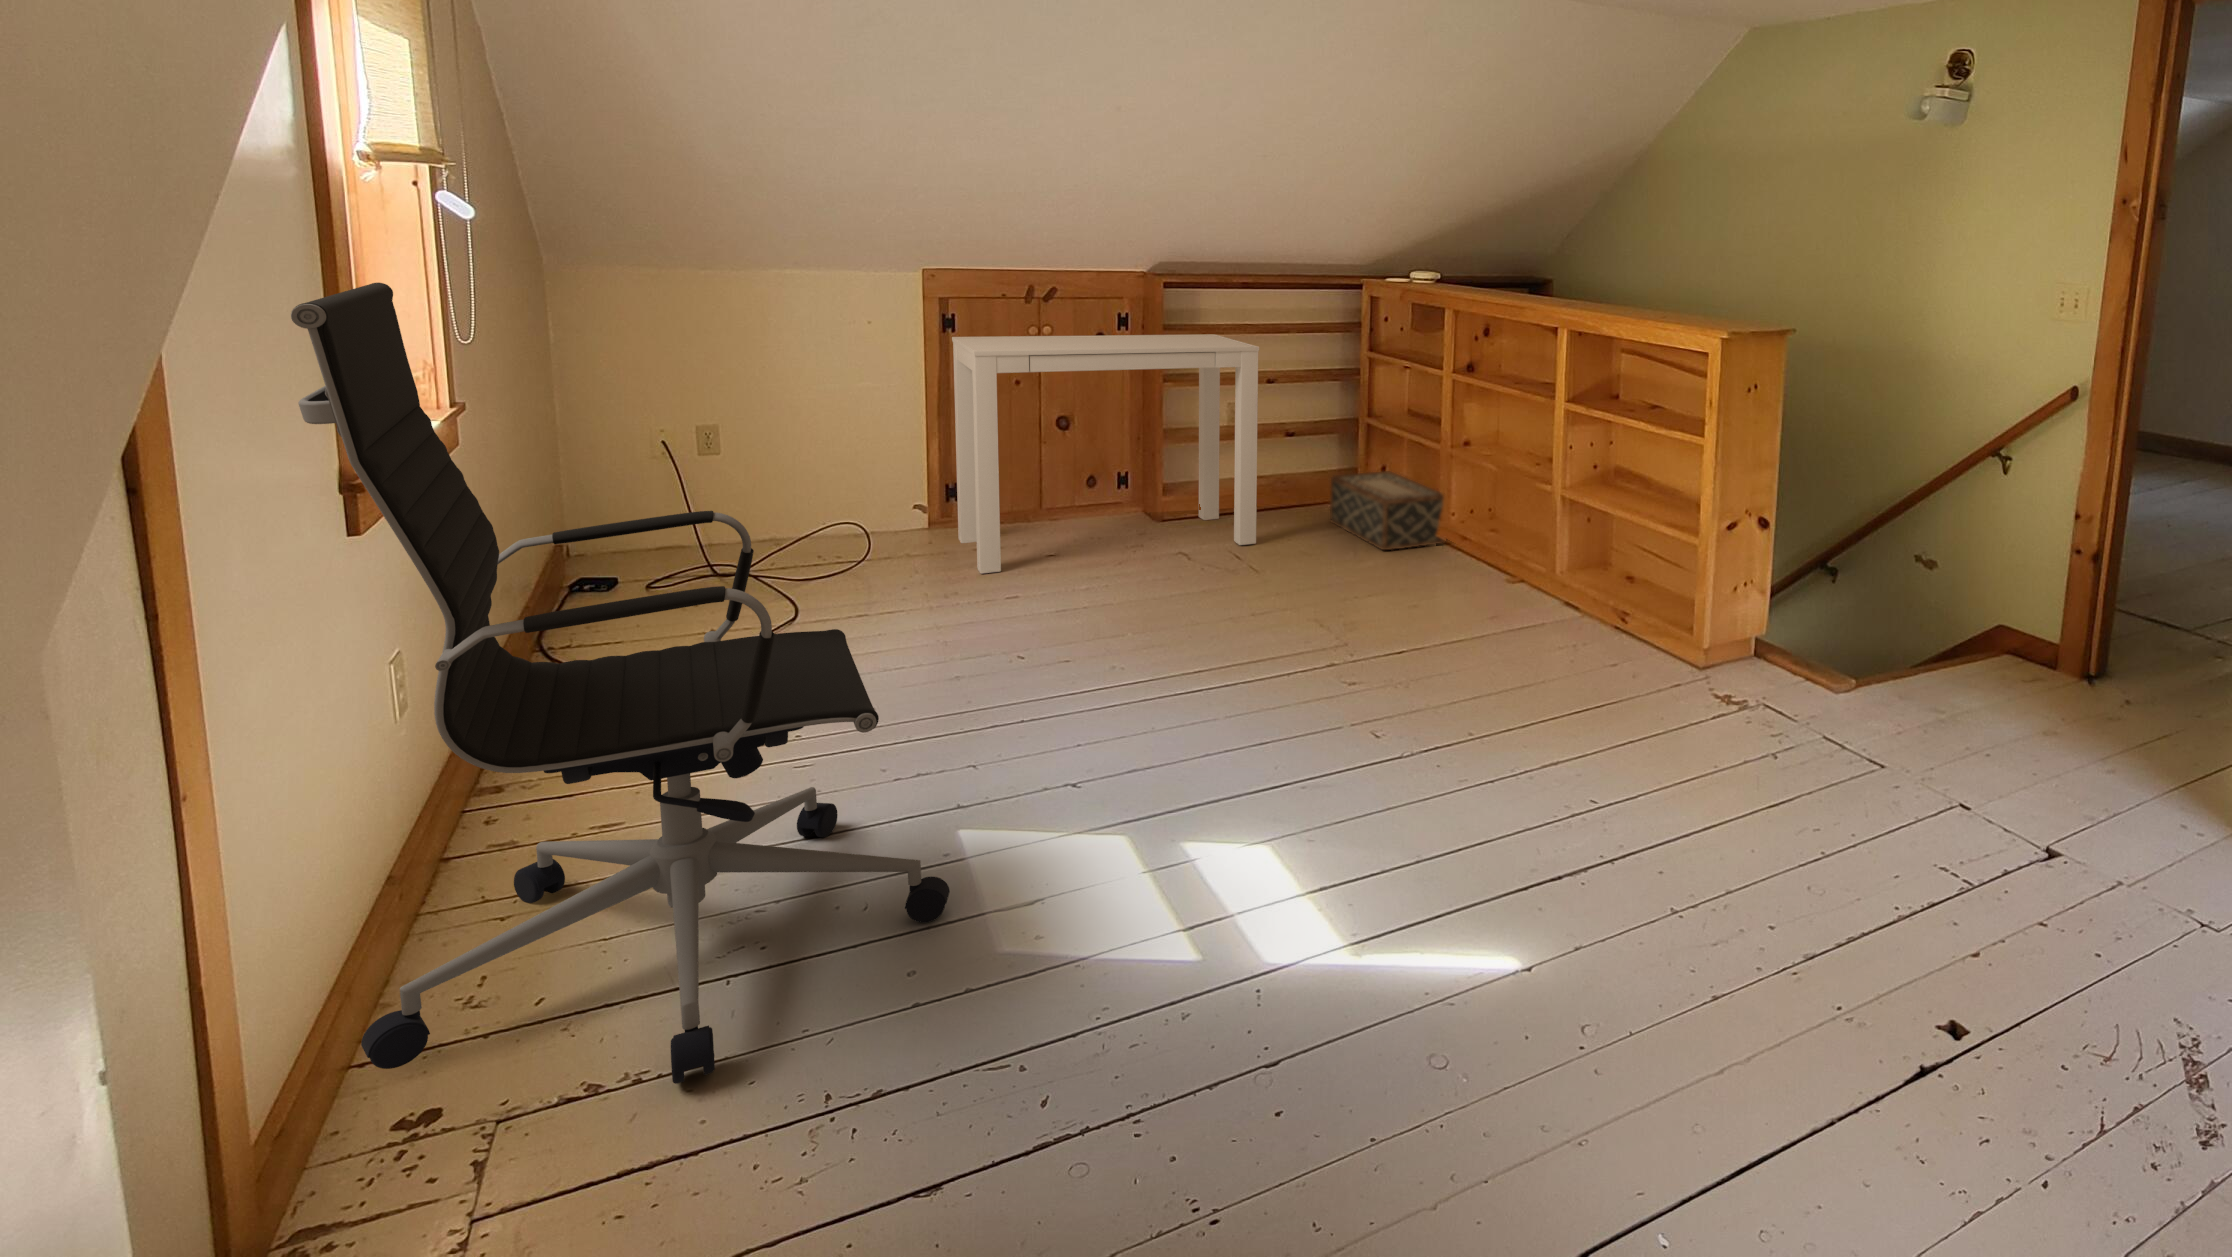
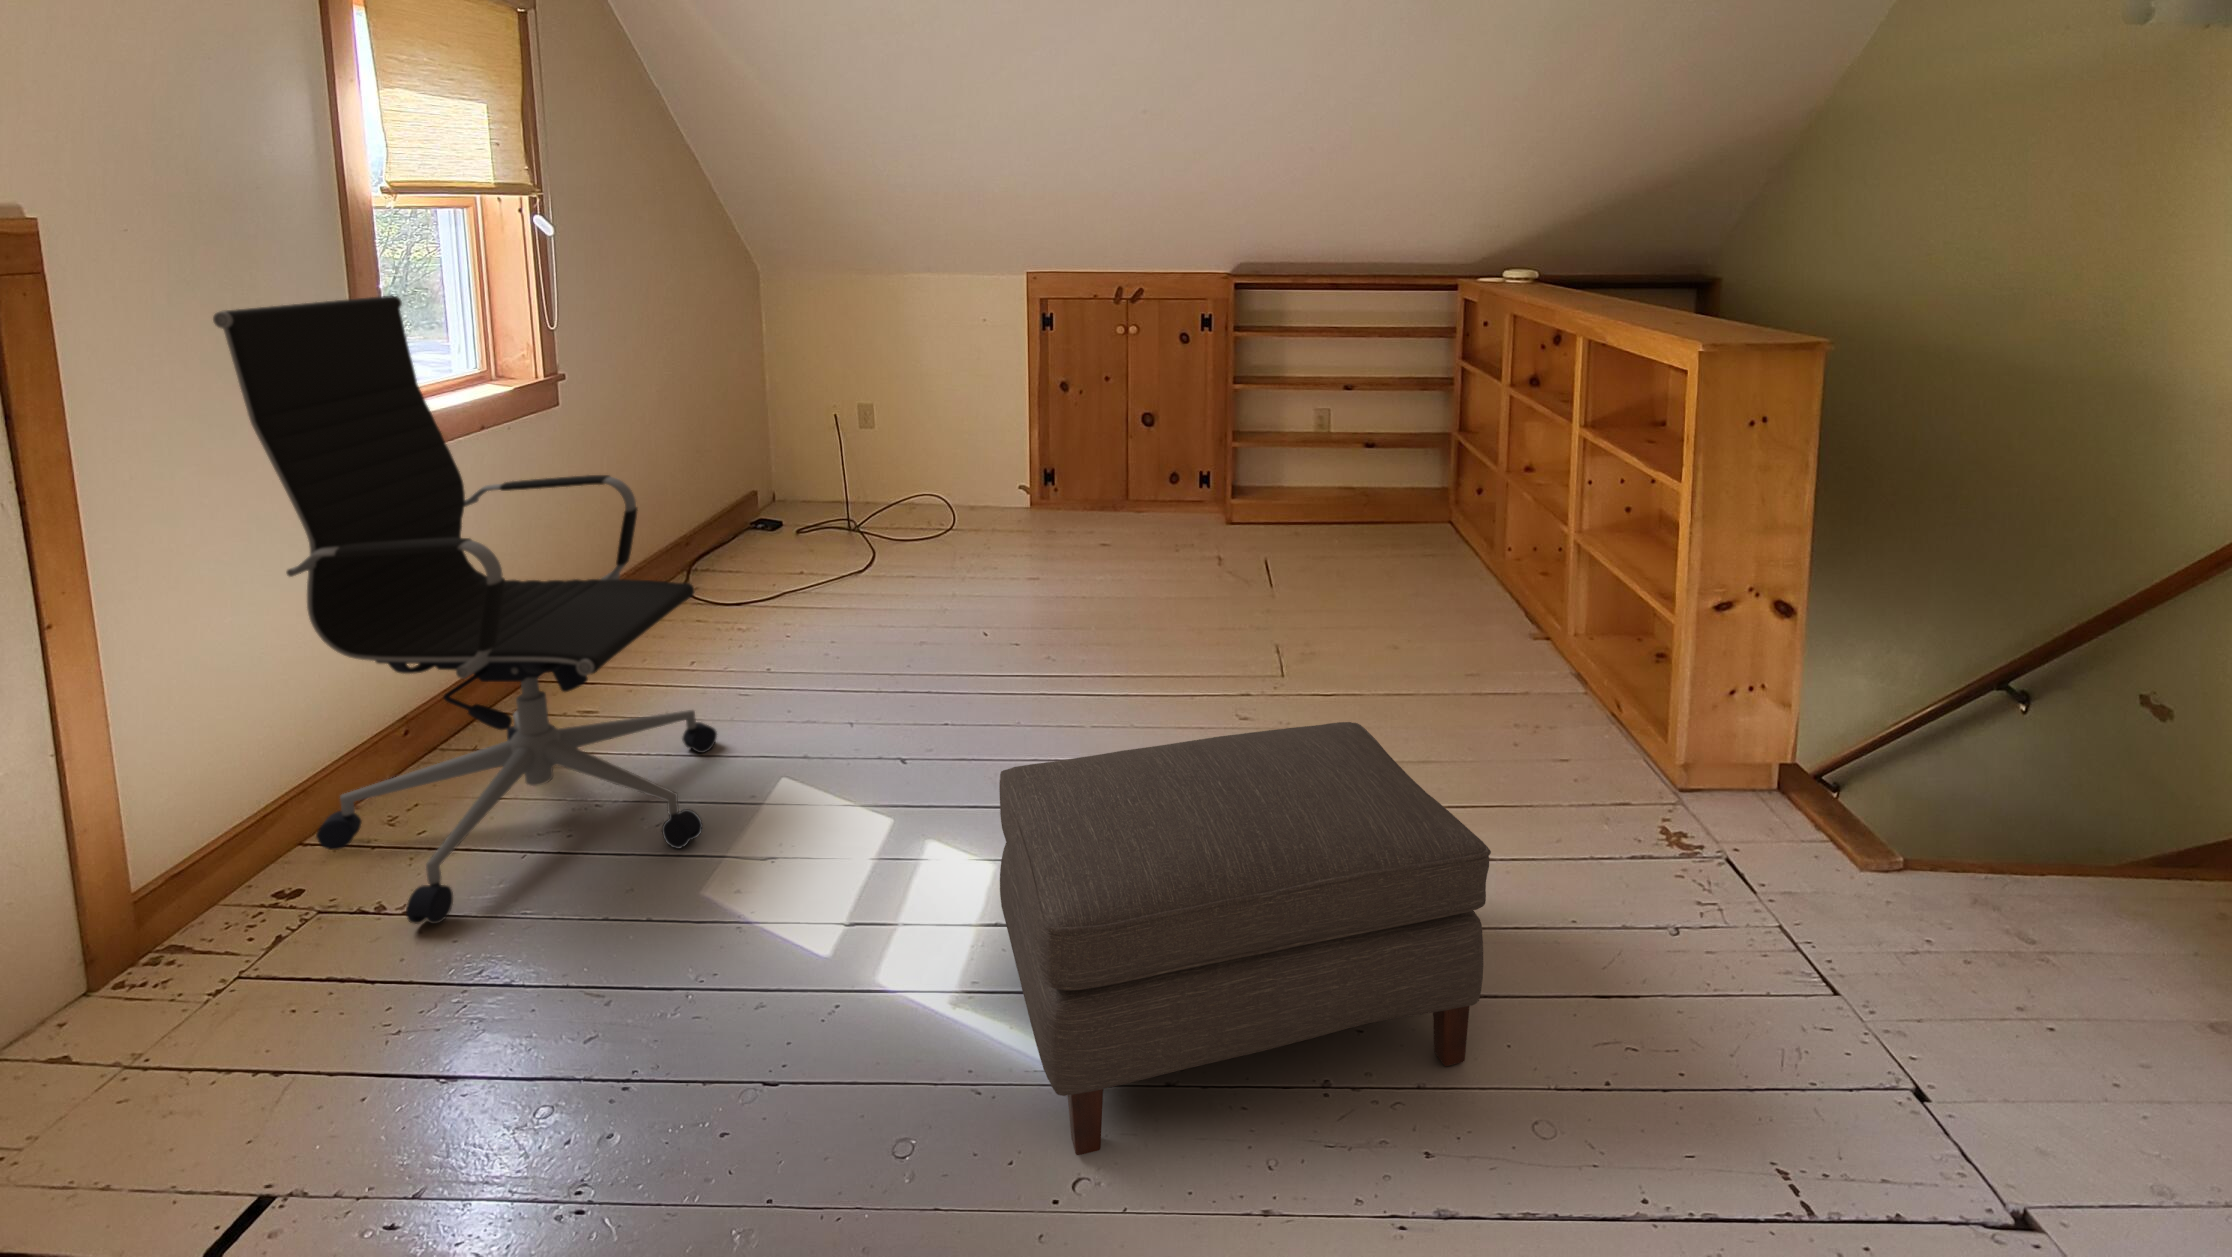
desk: present [952,334,1259,574] -> none [1032,337,1298,550]
woven basket: present [1330,471,1445,550] -> none [1392,488,1497,576]
ottoman: none [1374,641,1763,994] -> present [999,722,1491,1155]

